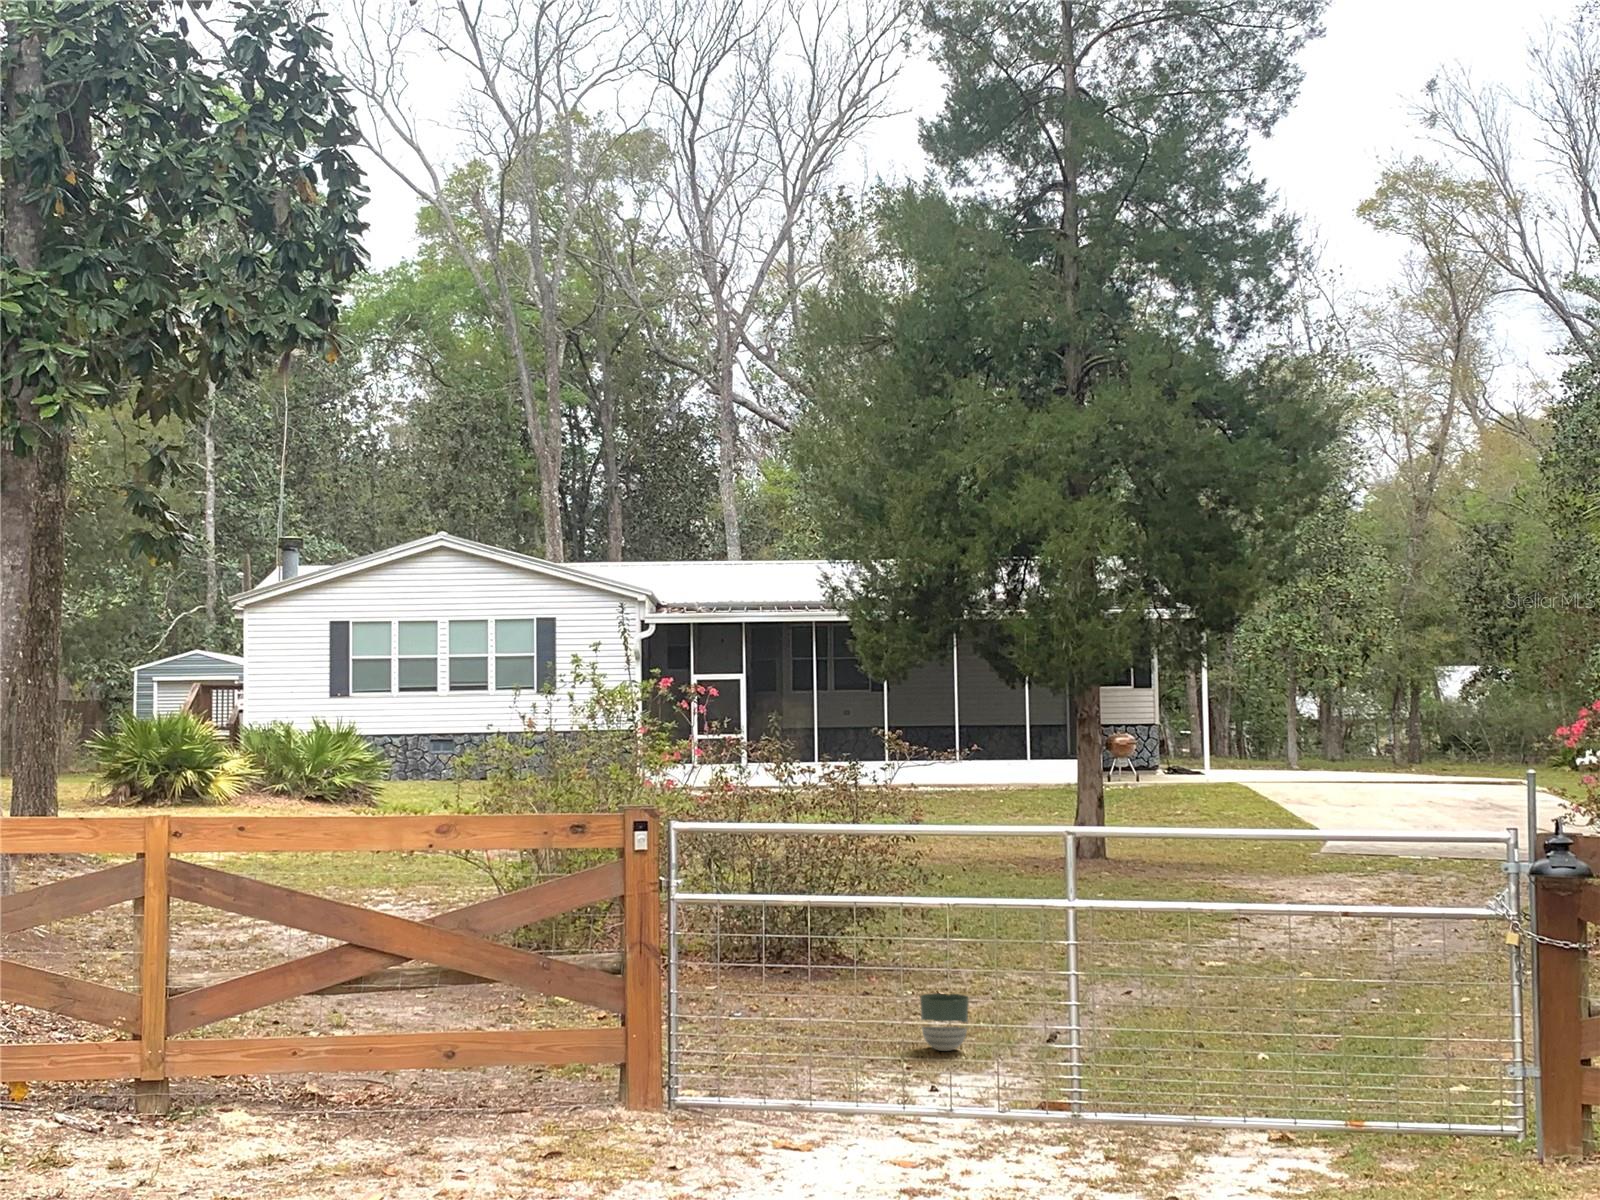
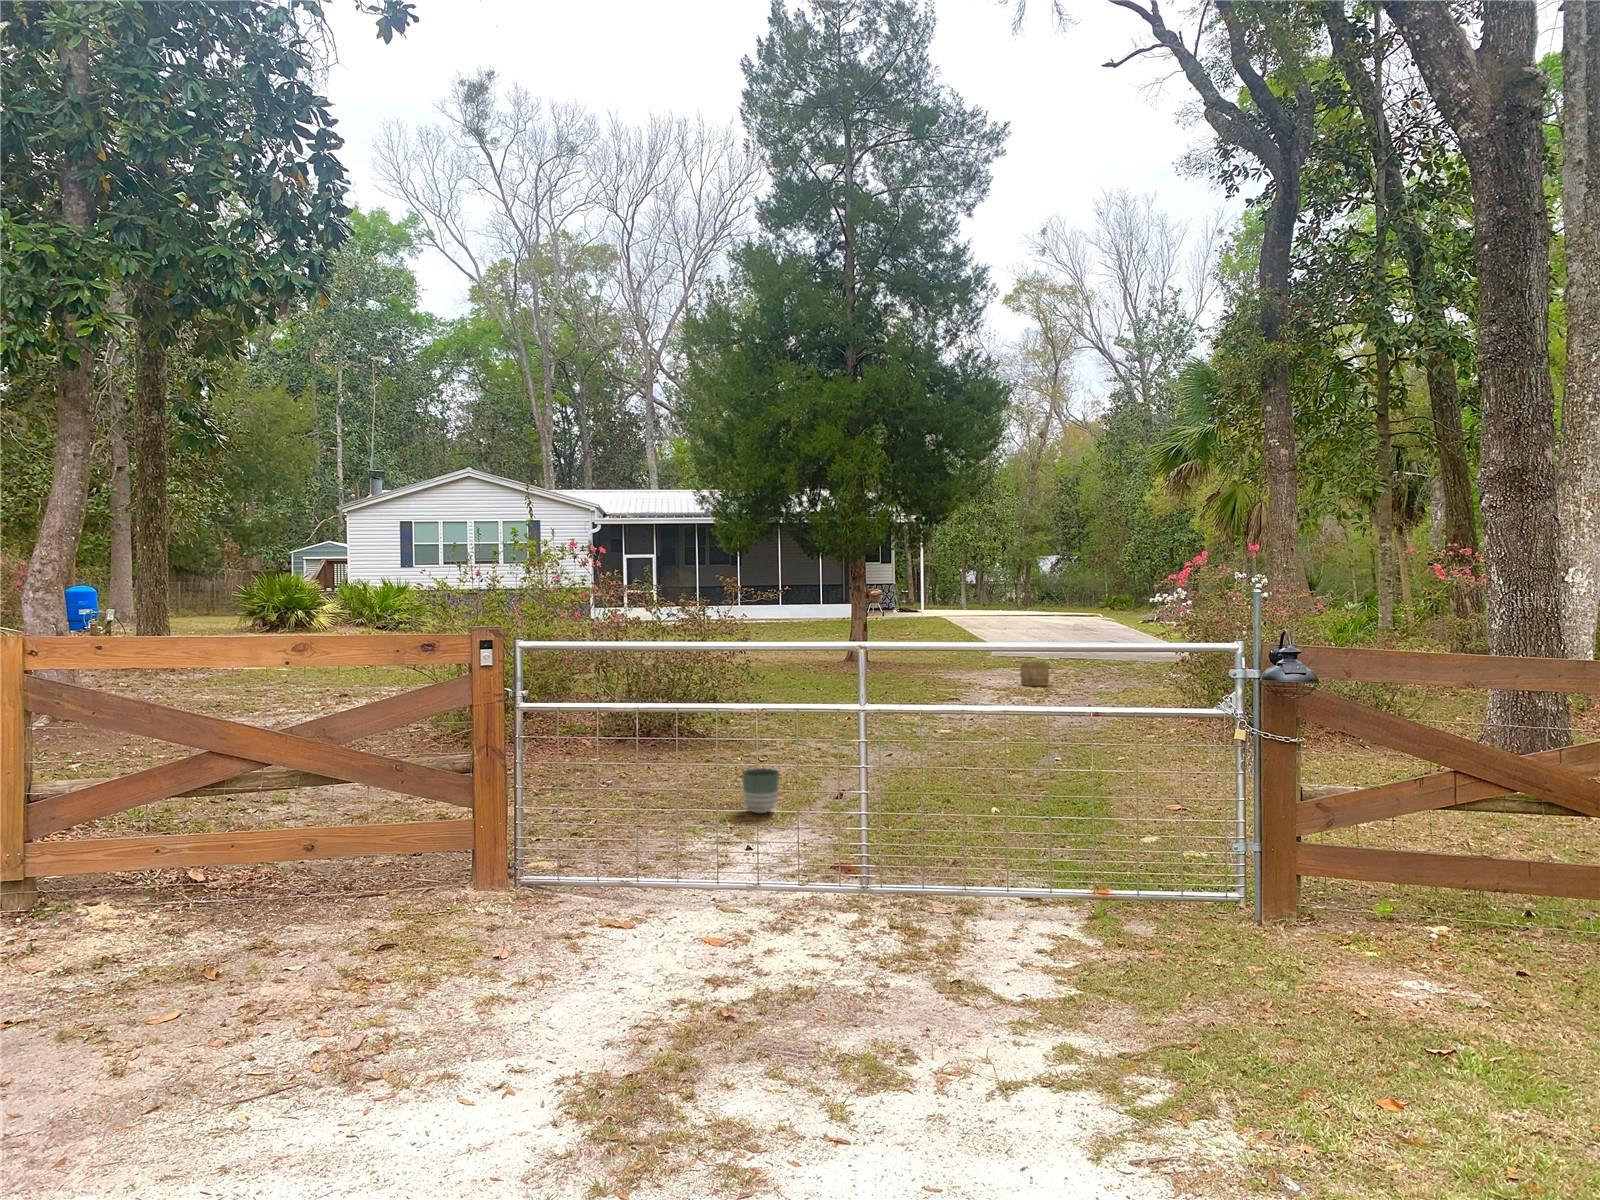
wooden bucket: none [1359,862,1409,902] -> present [1020,662,1049,686]

